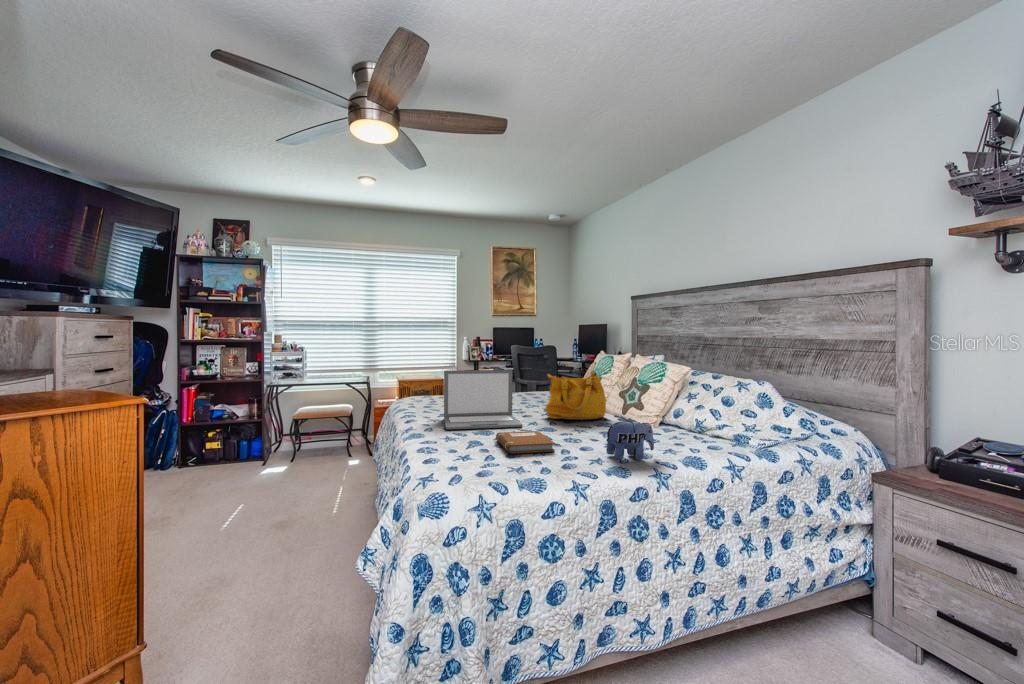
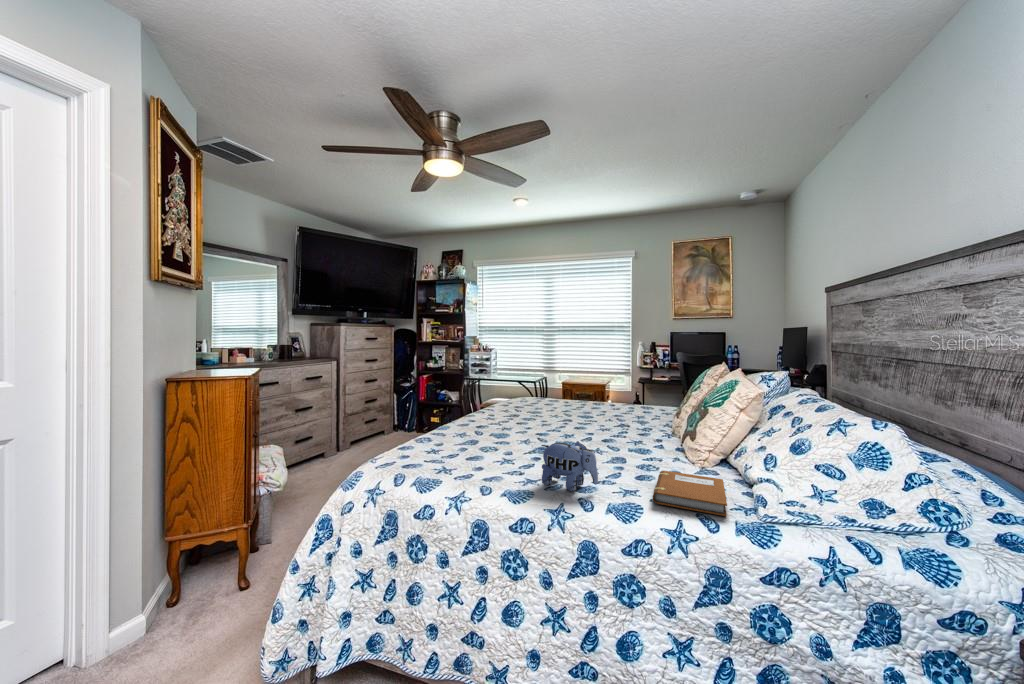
laptop: present [444,370,523,429] -> none [482,373,569,436]
handbag: present [546,371,606,420] -> none [594,384,666,443]
notebook: present [496,431,555,453] -> present [653,471,727,516]

